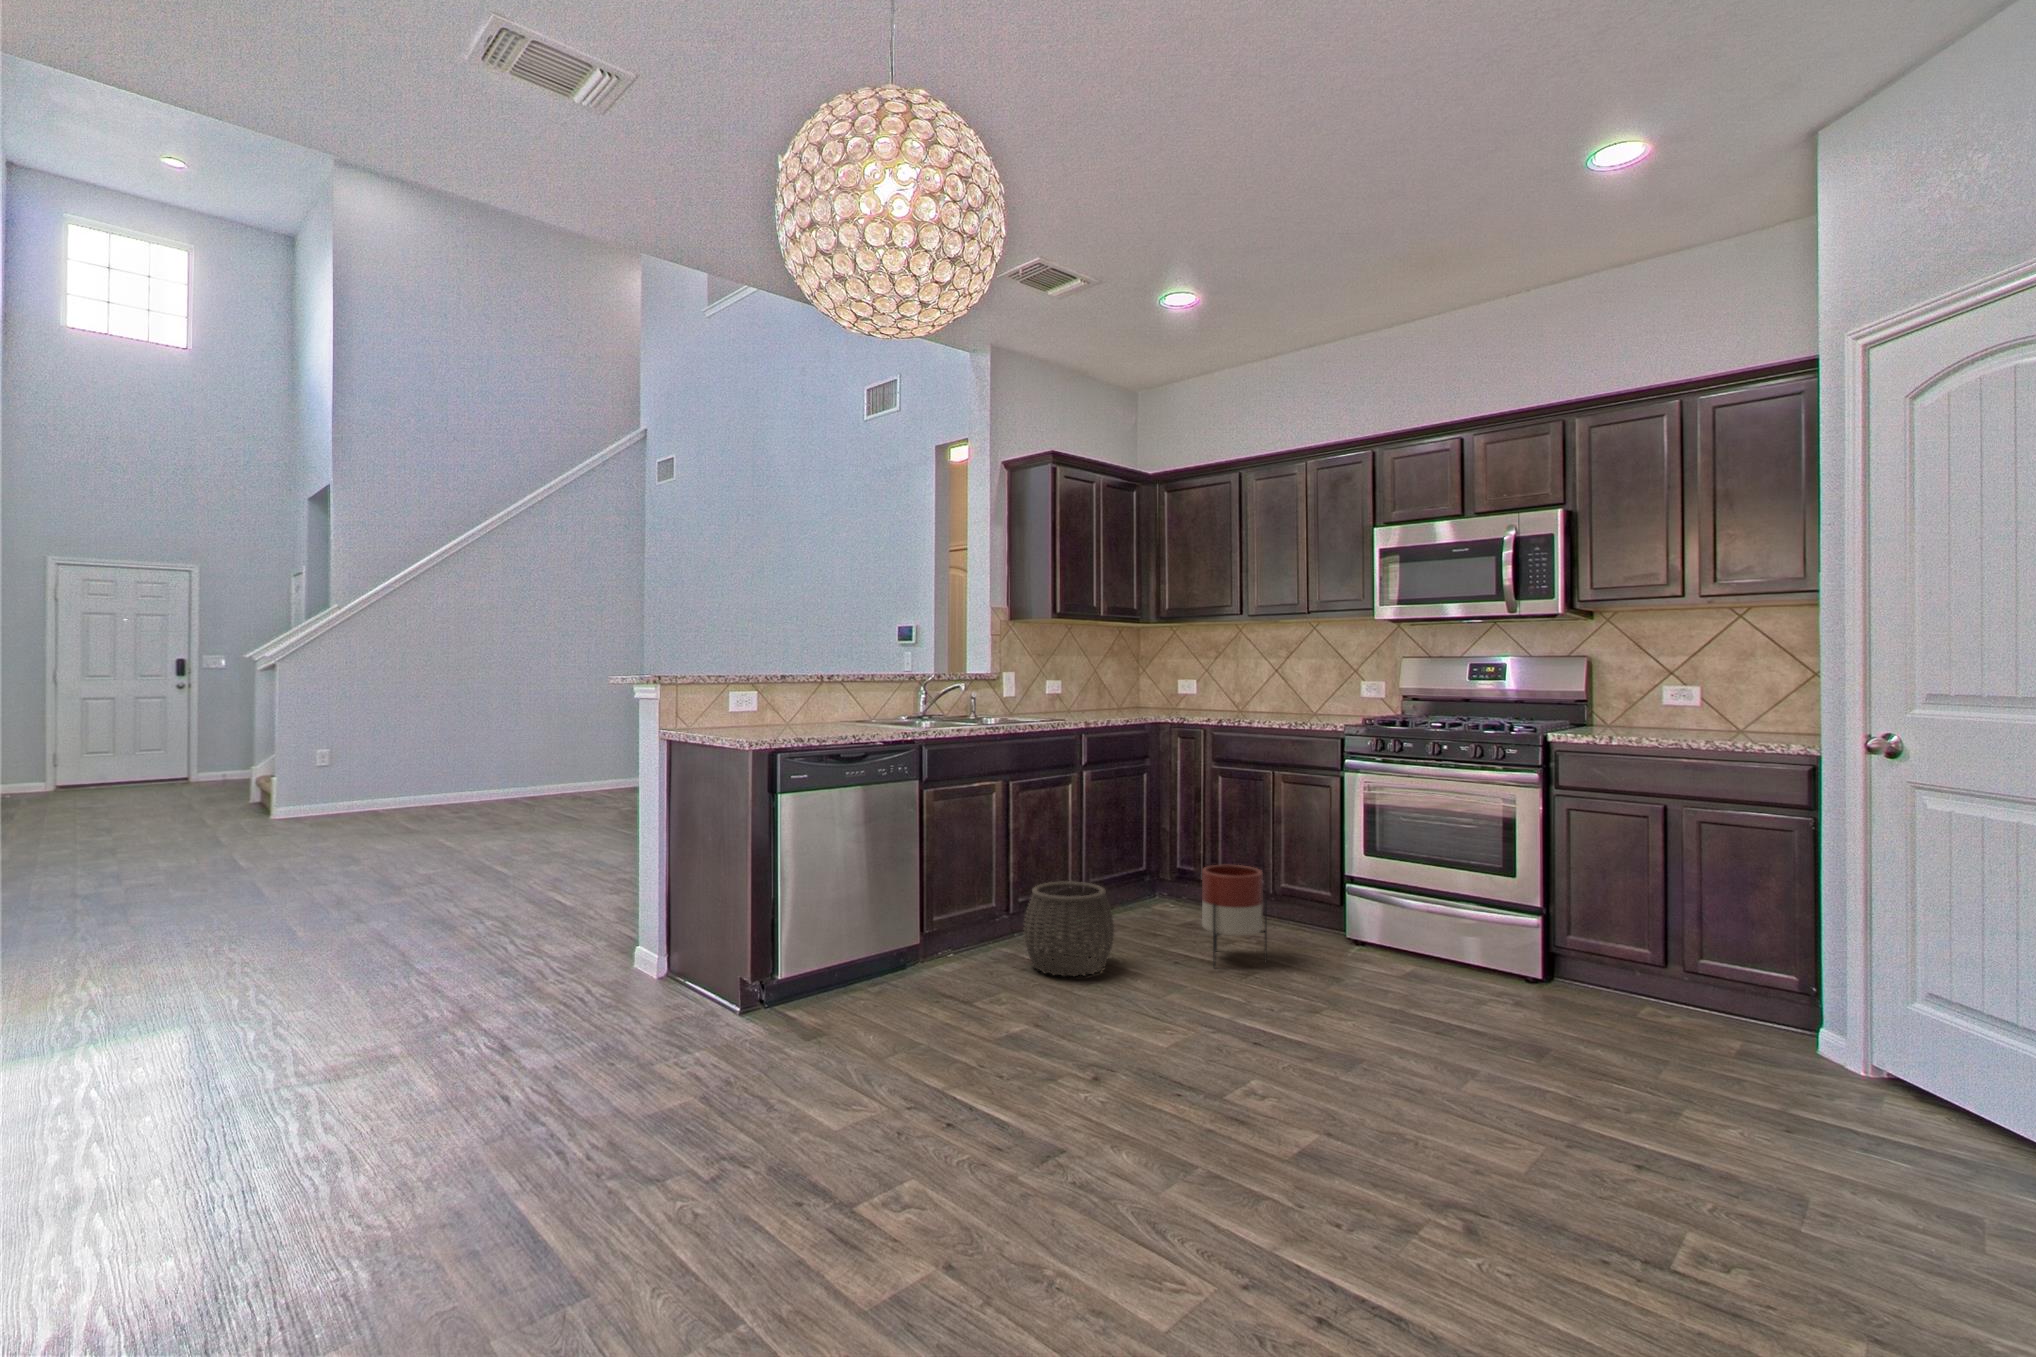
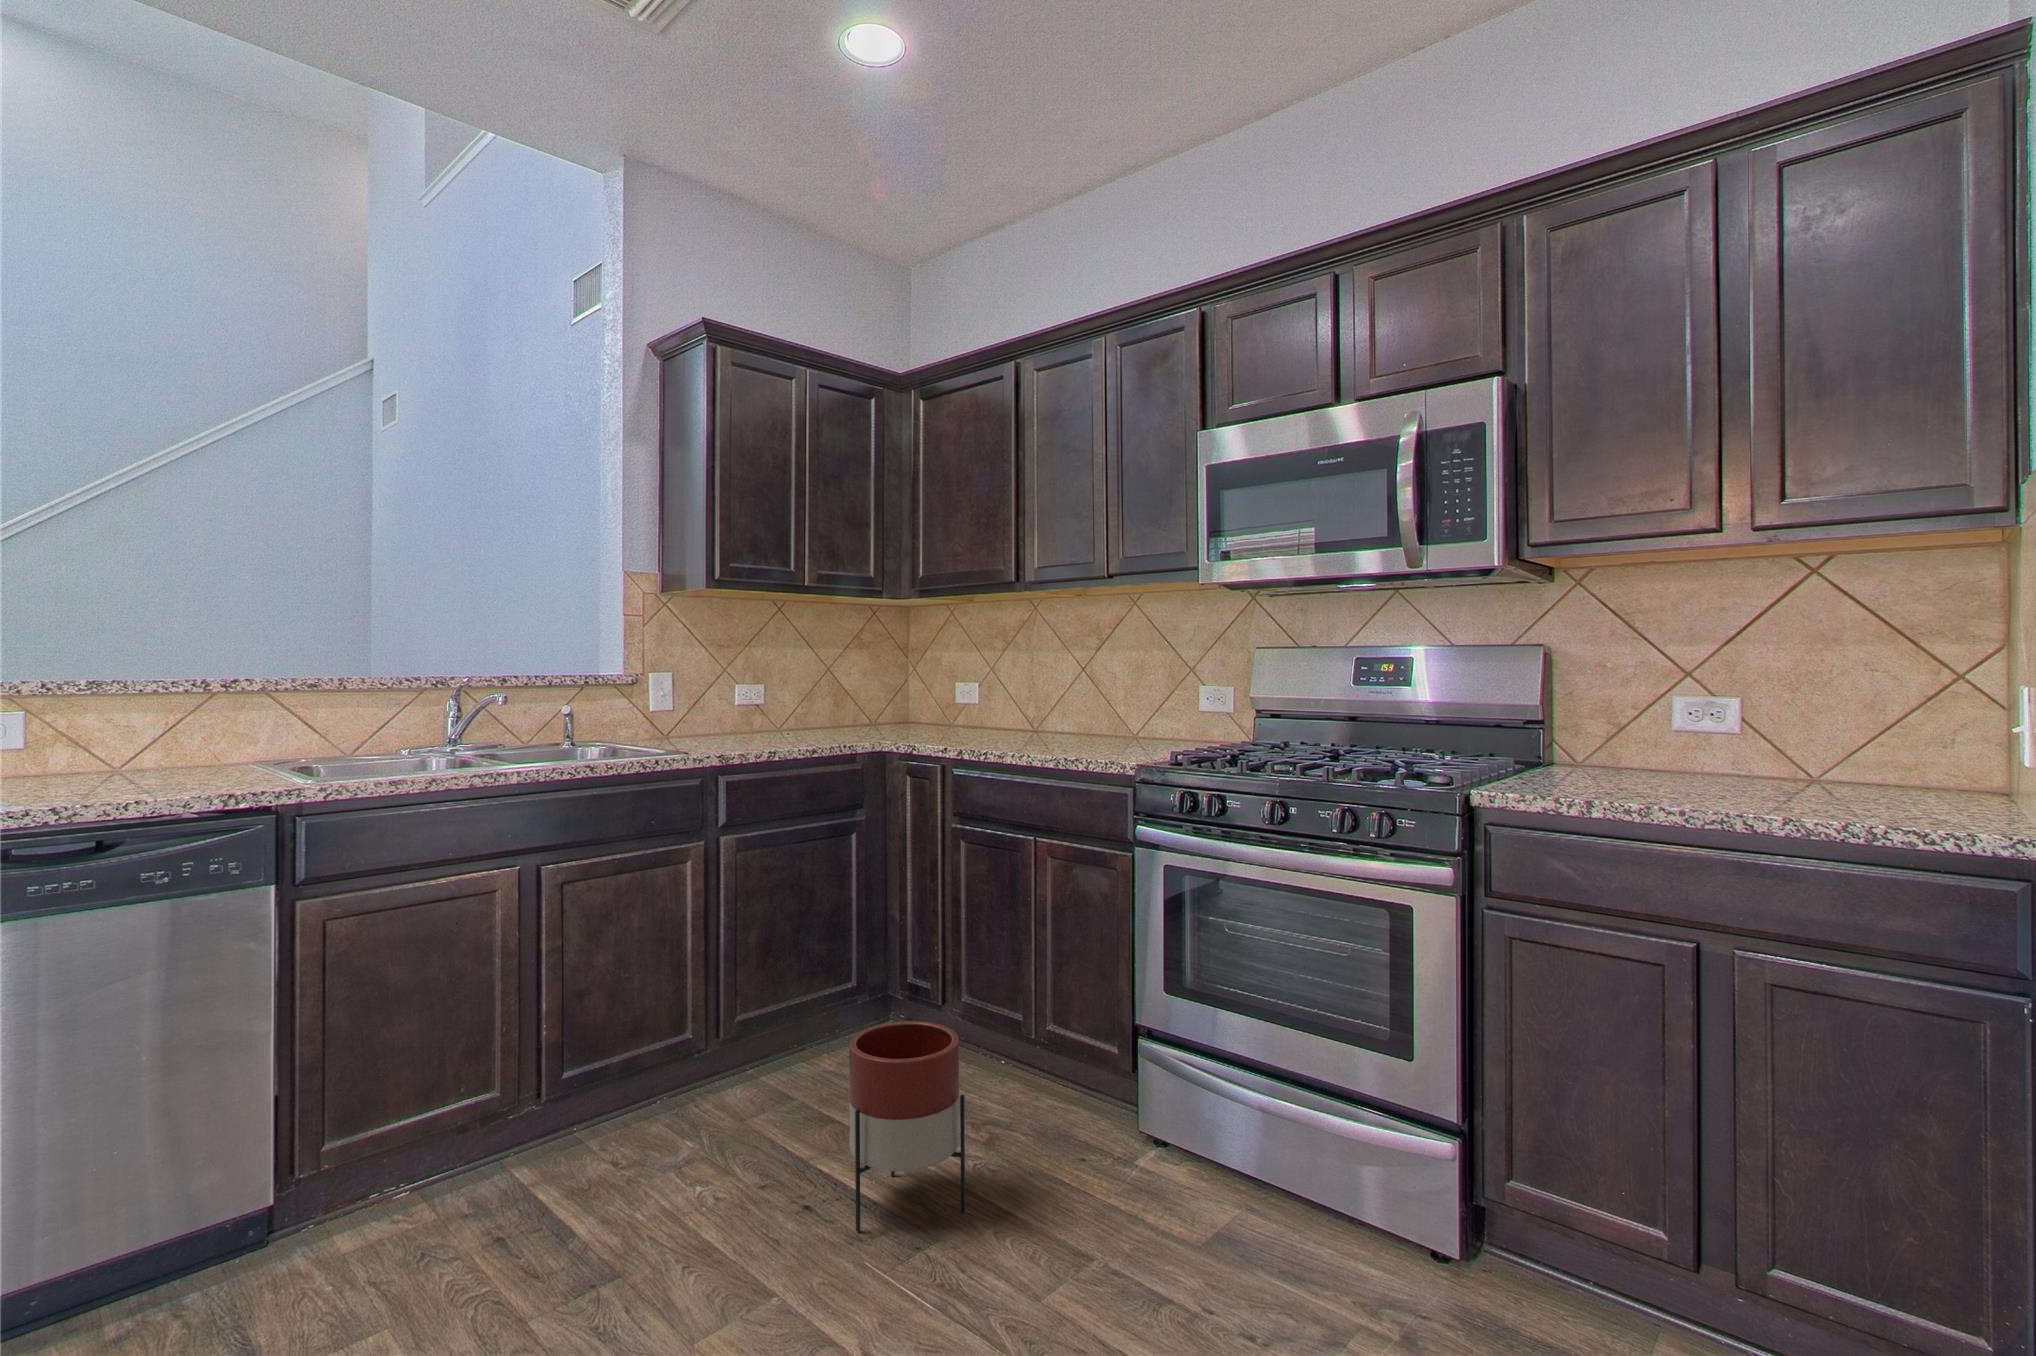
woven basket: present [1024,882,1114,977] -> none [483,1062,674,1273]

